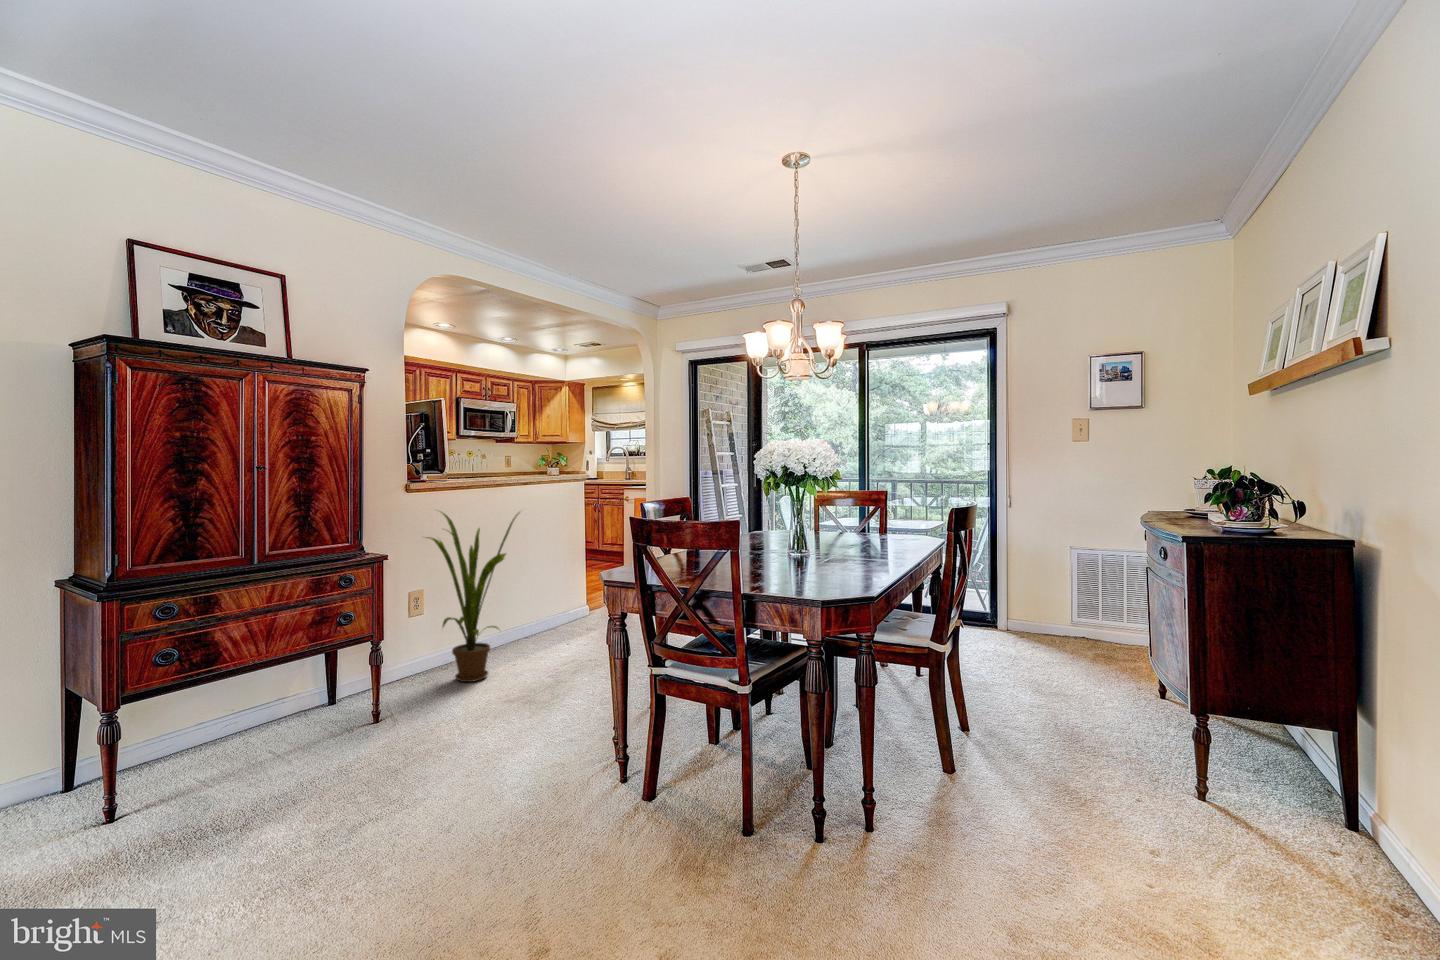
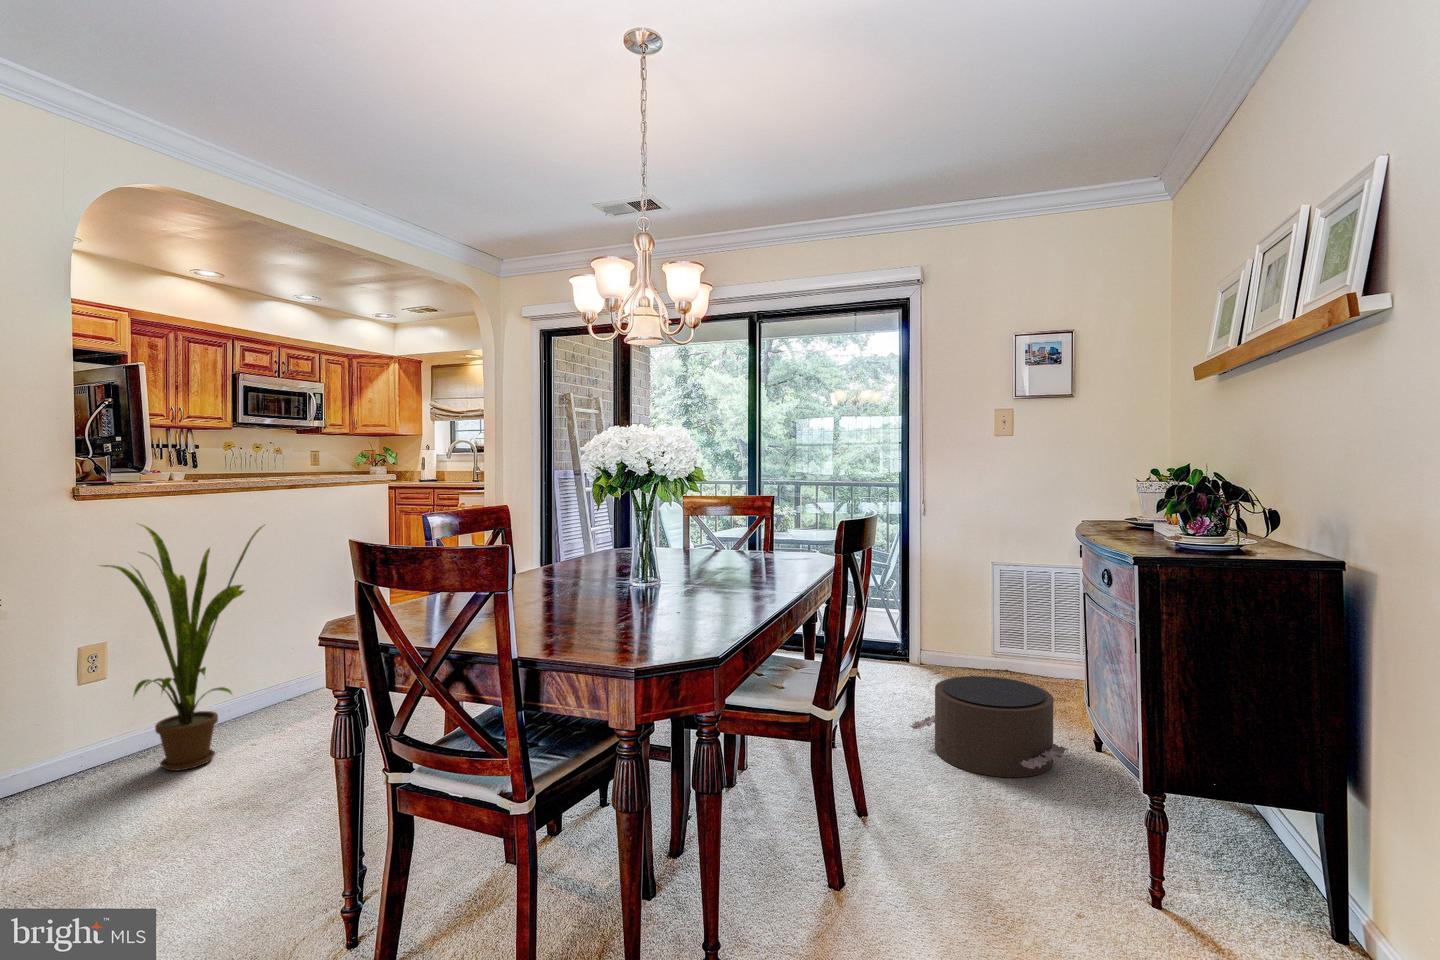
pouf: none [1004,637,1138,714] -> present [910,676,1068,777]

